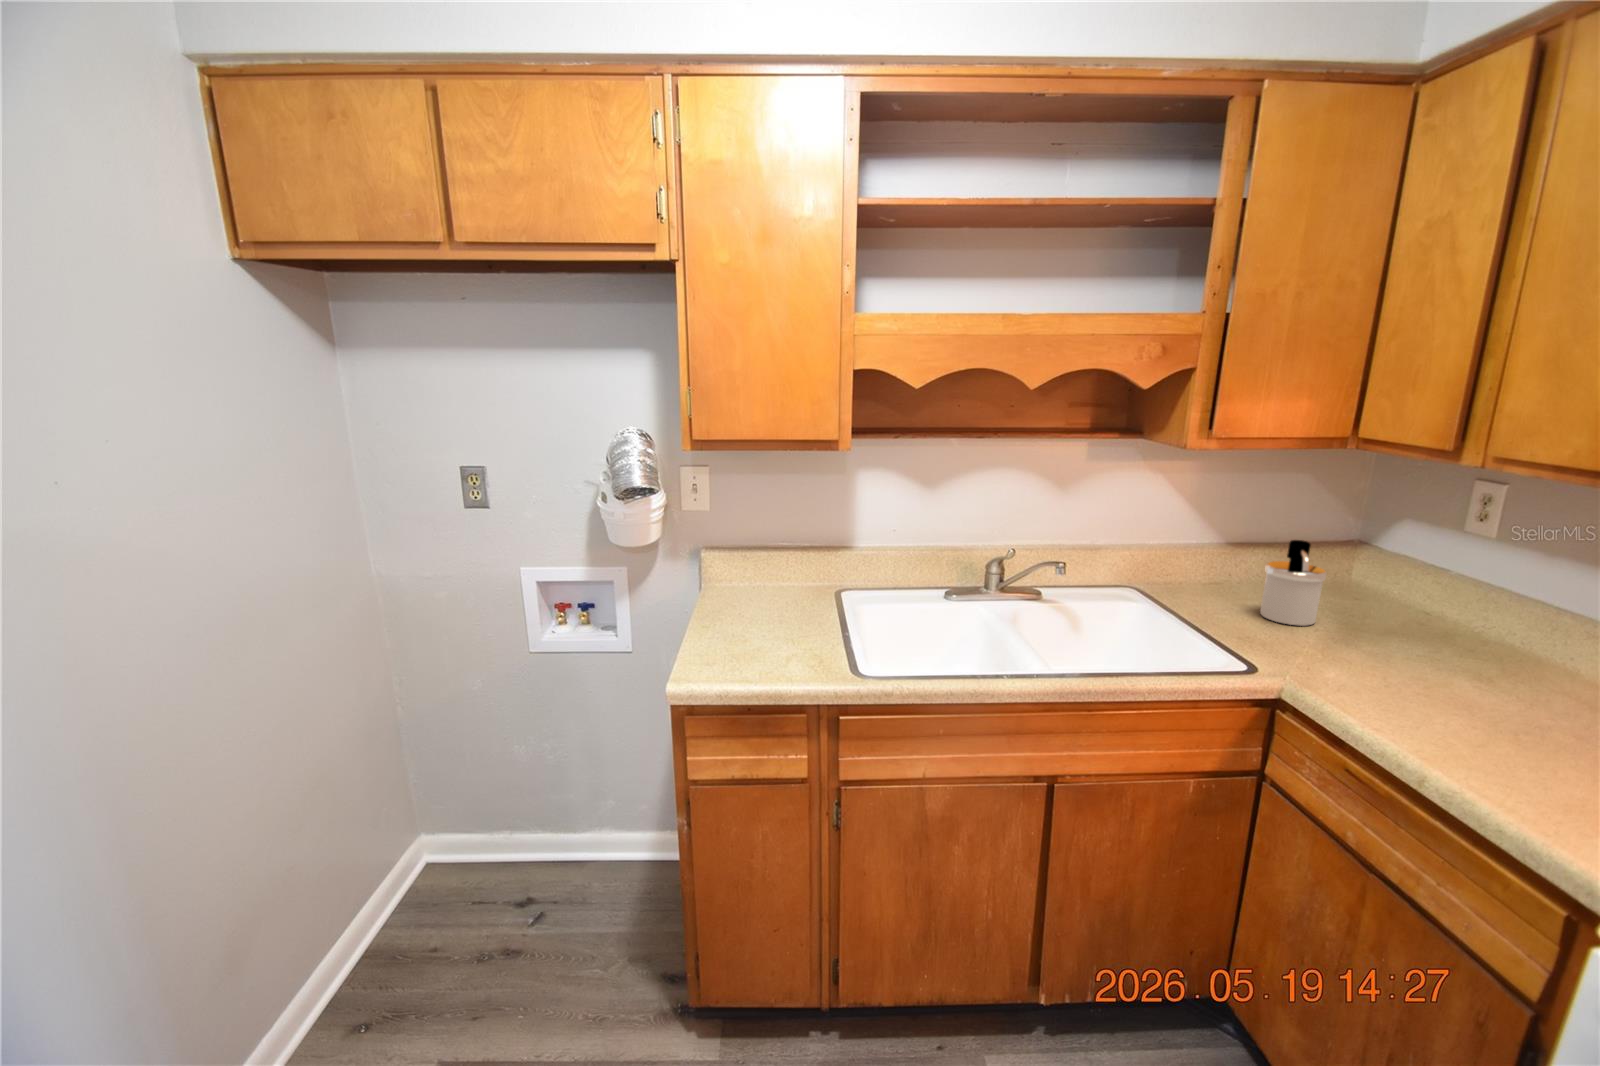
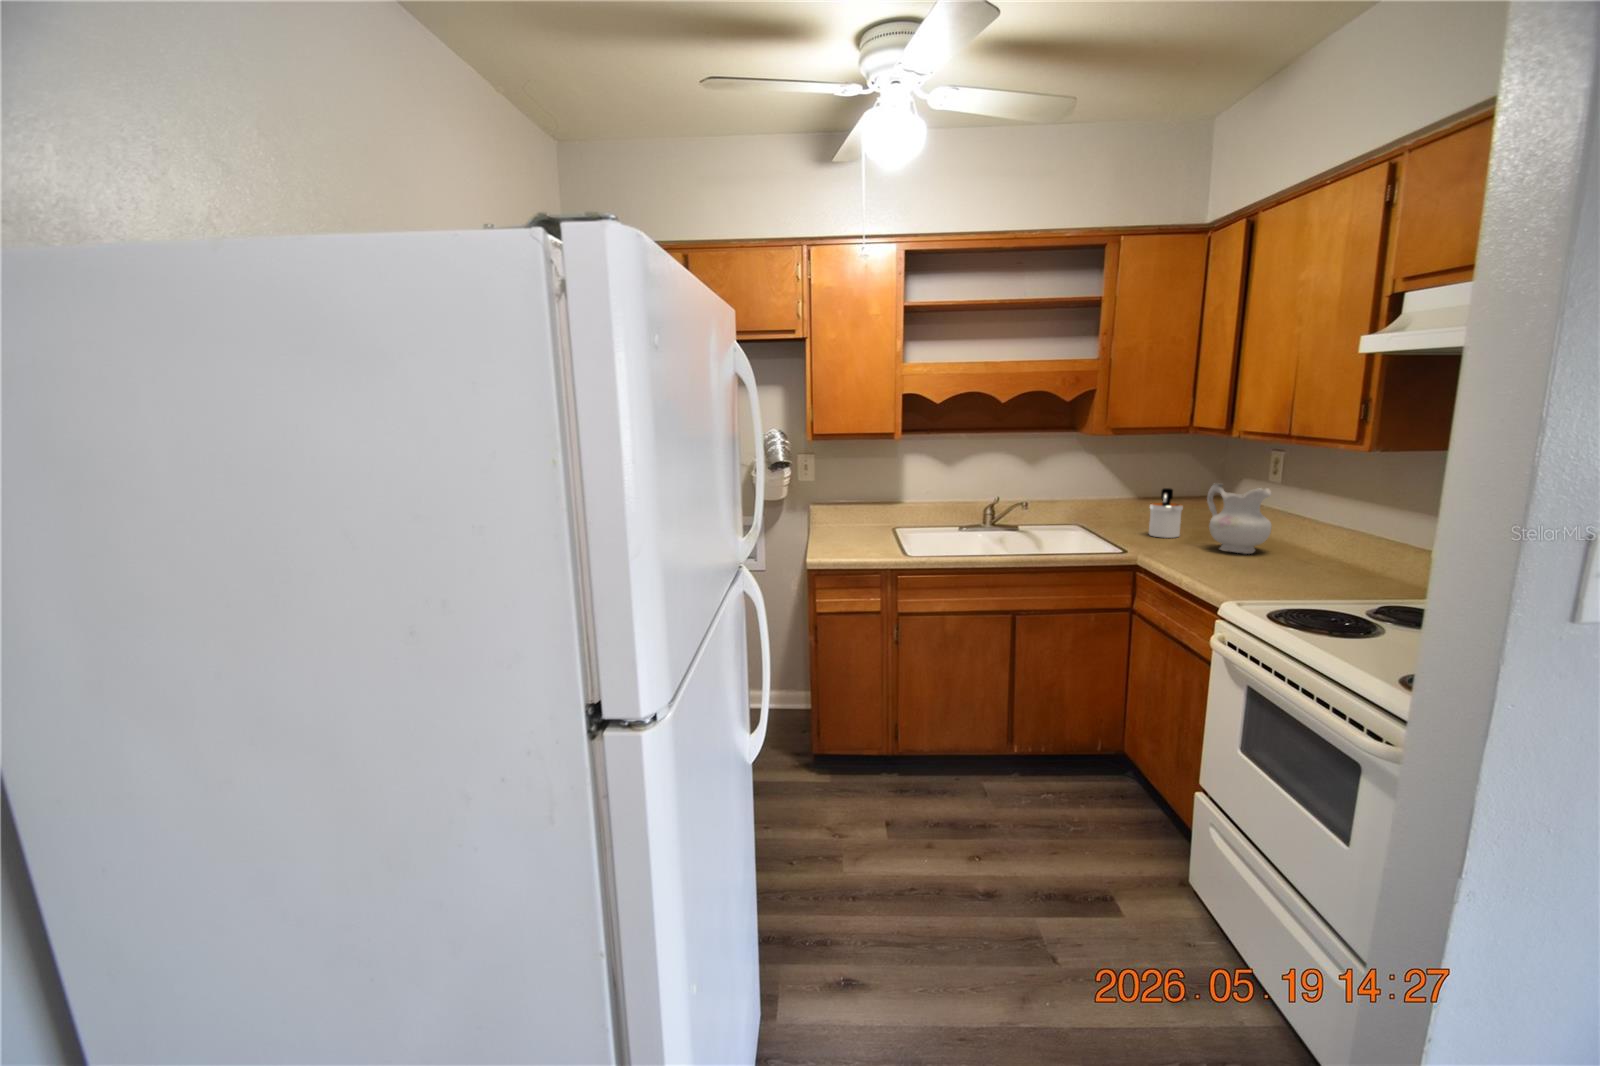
ceramic pitcher: none [1391,547,1539,686] -> present [1207,483,1272,554]

